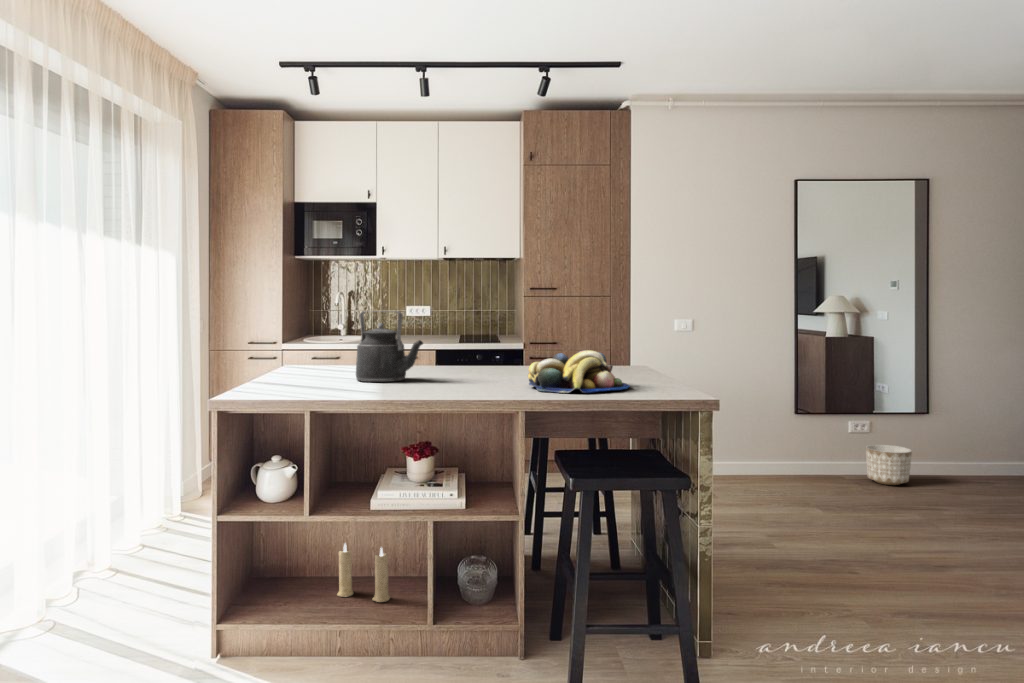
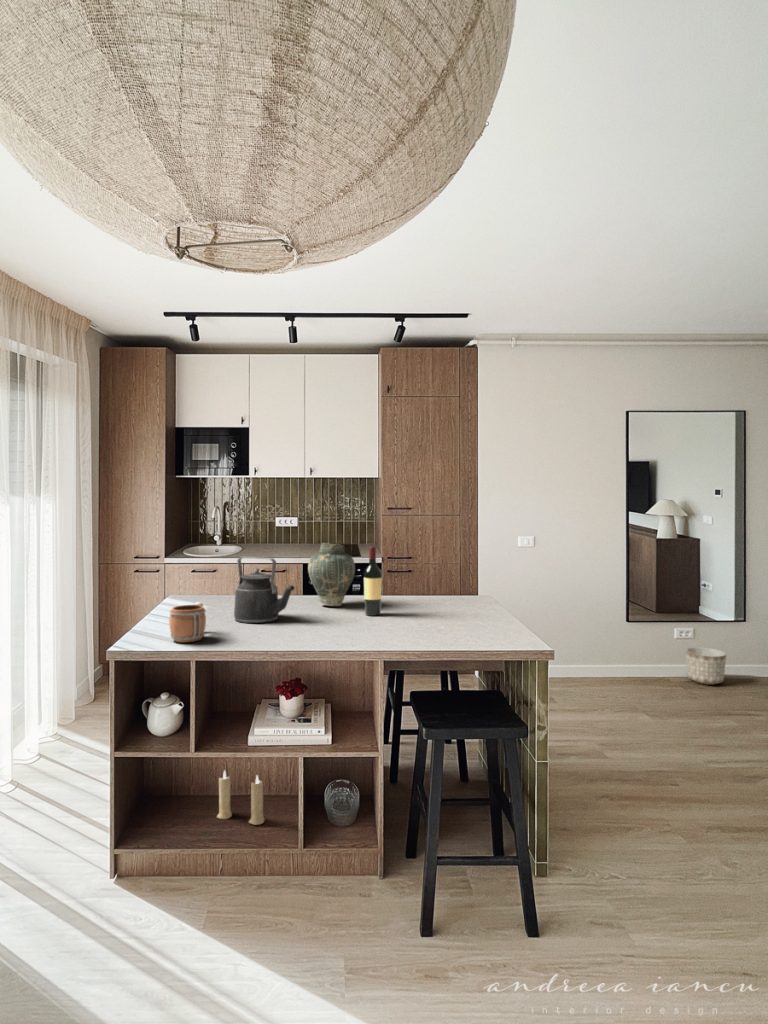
vase: none [439,301,492,372] -> present [308,543,355,606]
wine bottle: none [501,301,522,378] -> present [364,547,382,616]
fruit bowl: present [528,350,630,393] -> none [388,597,478,643]
mug: none [282,353,323,393] -> present [169,602,206,642]

